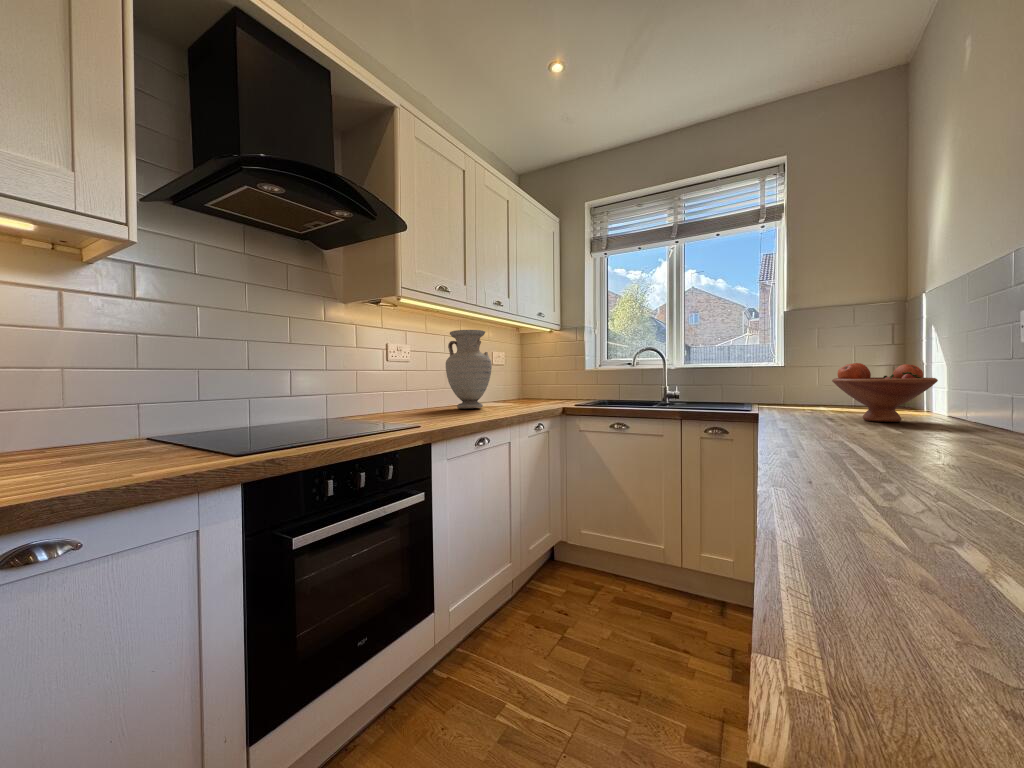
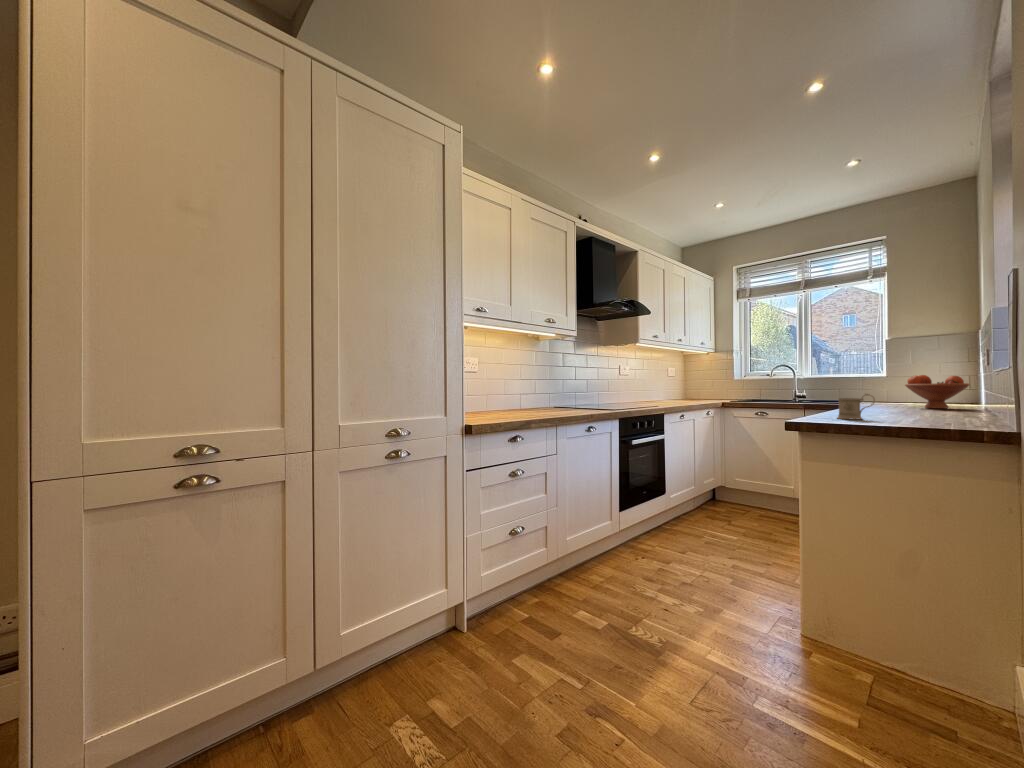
vase: present [446,330,492,408] -> none [651,356,679,402]
mug: none [793,422,923,514] -> present [837,394,875,419]

